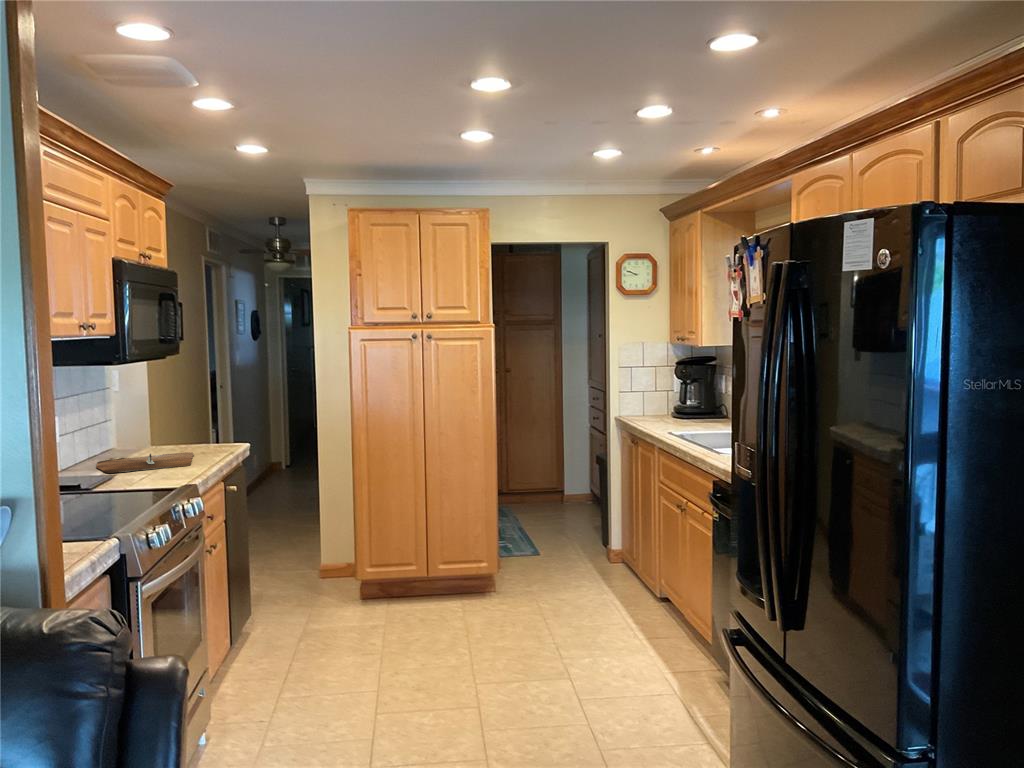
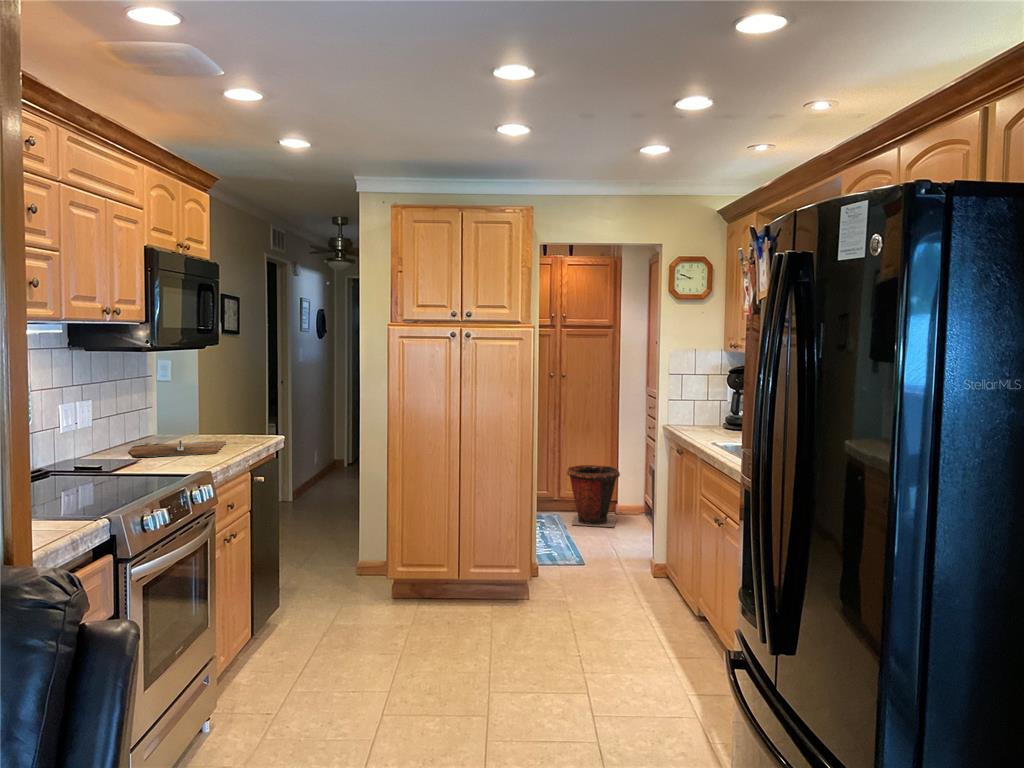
waste bin: none [518,458,571,518] -> present [567,465,620,527]

